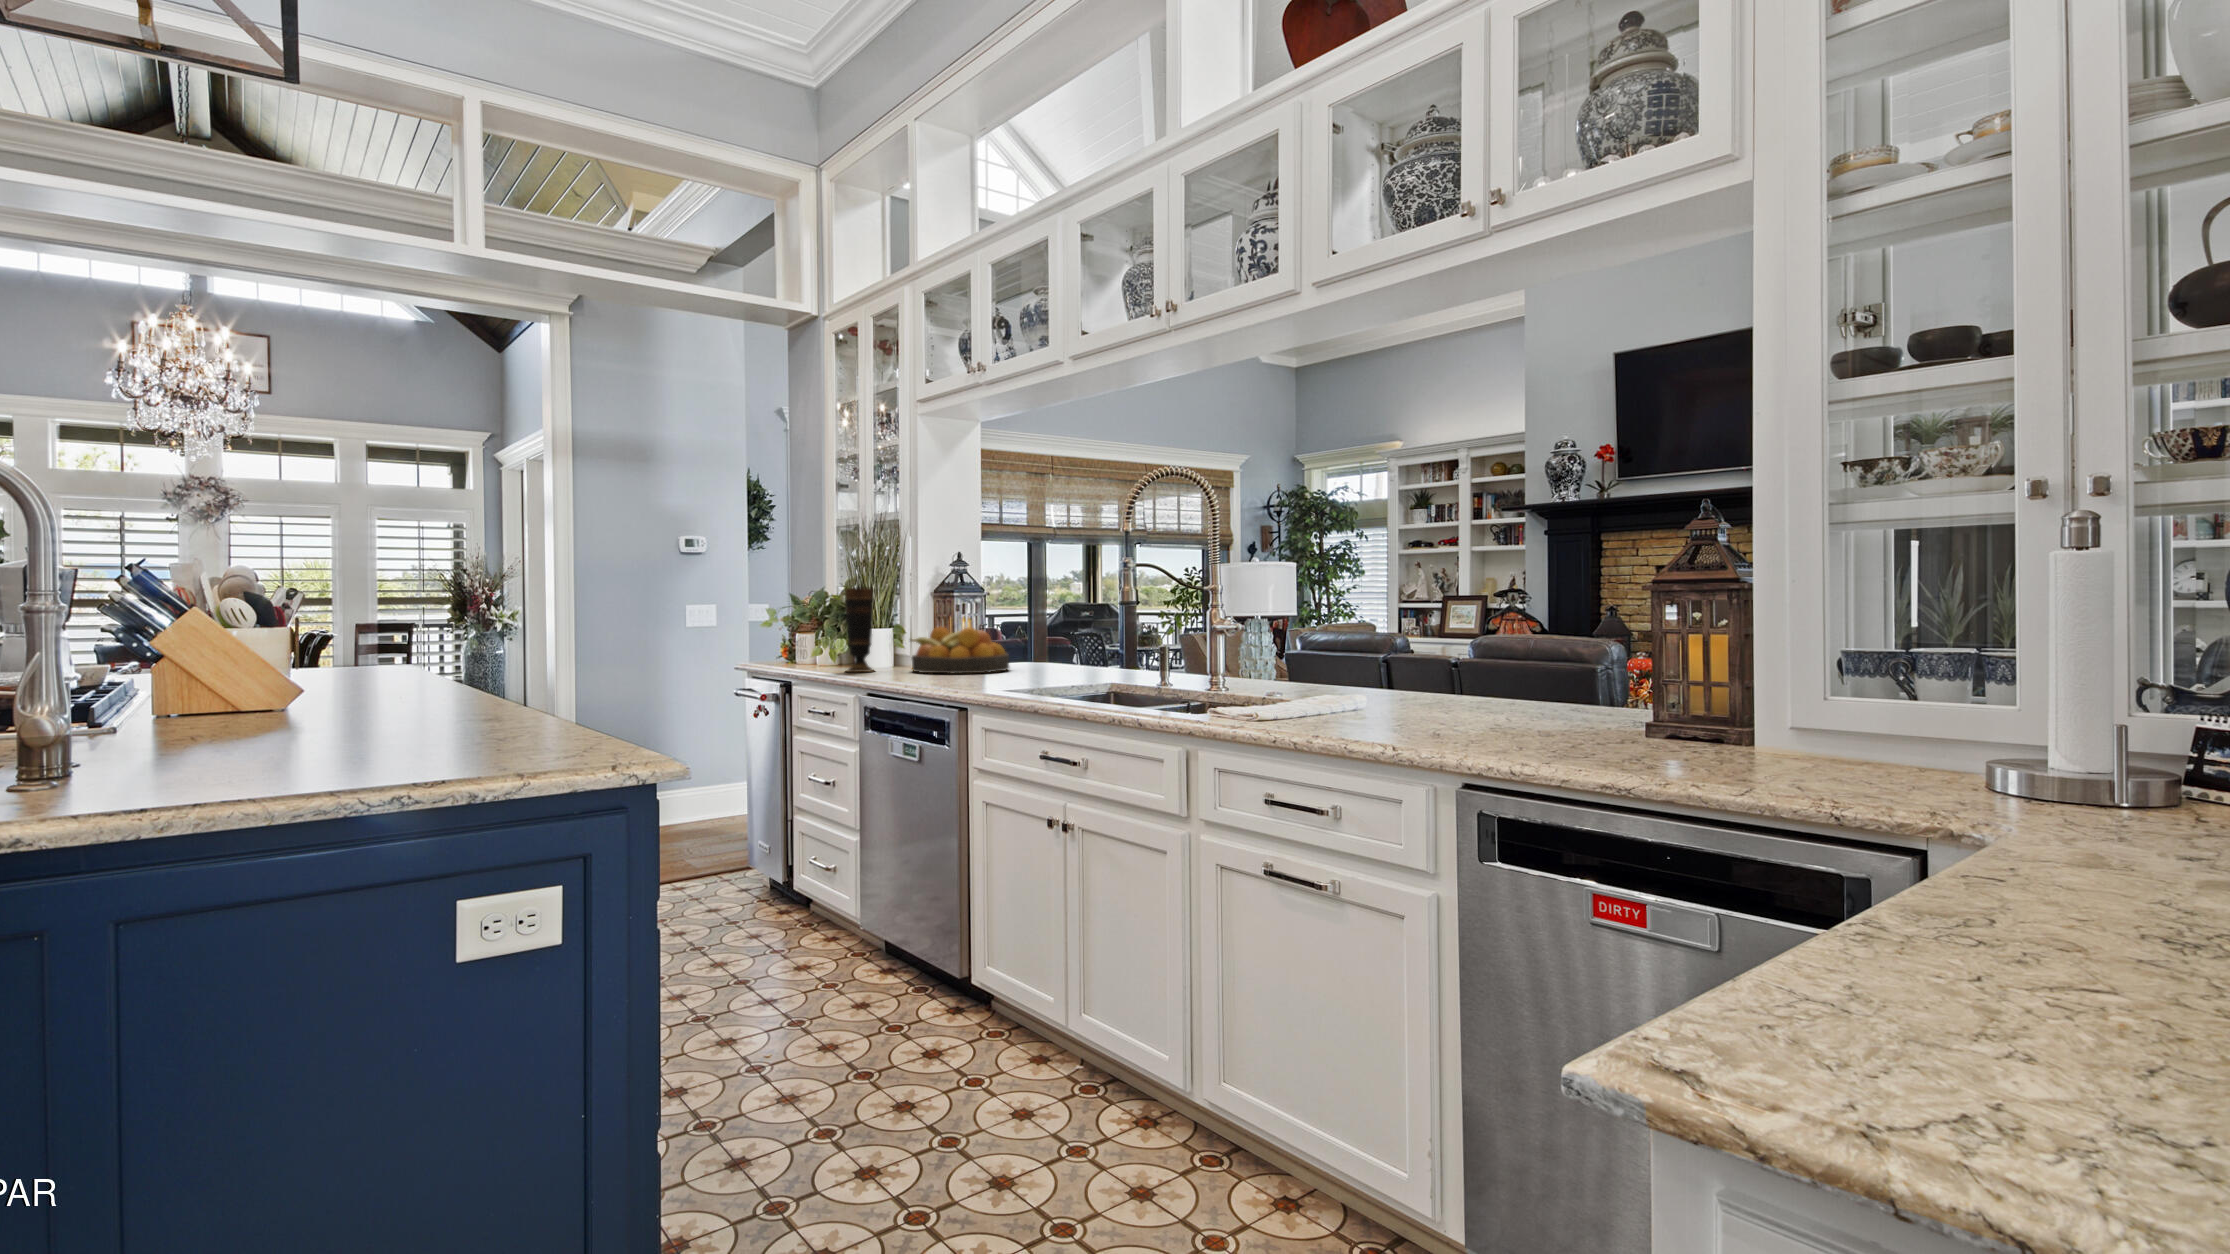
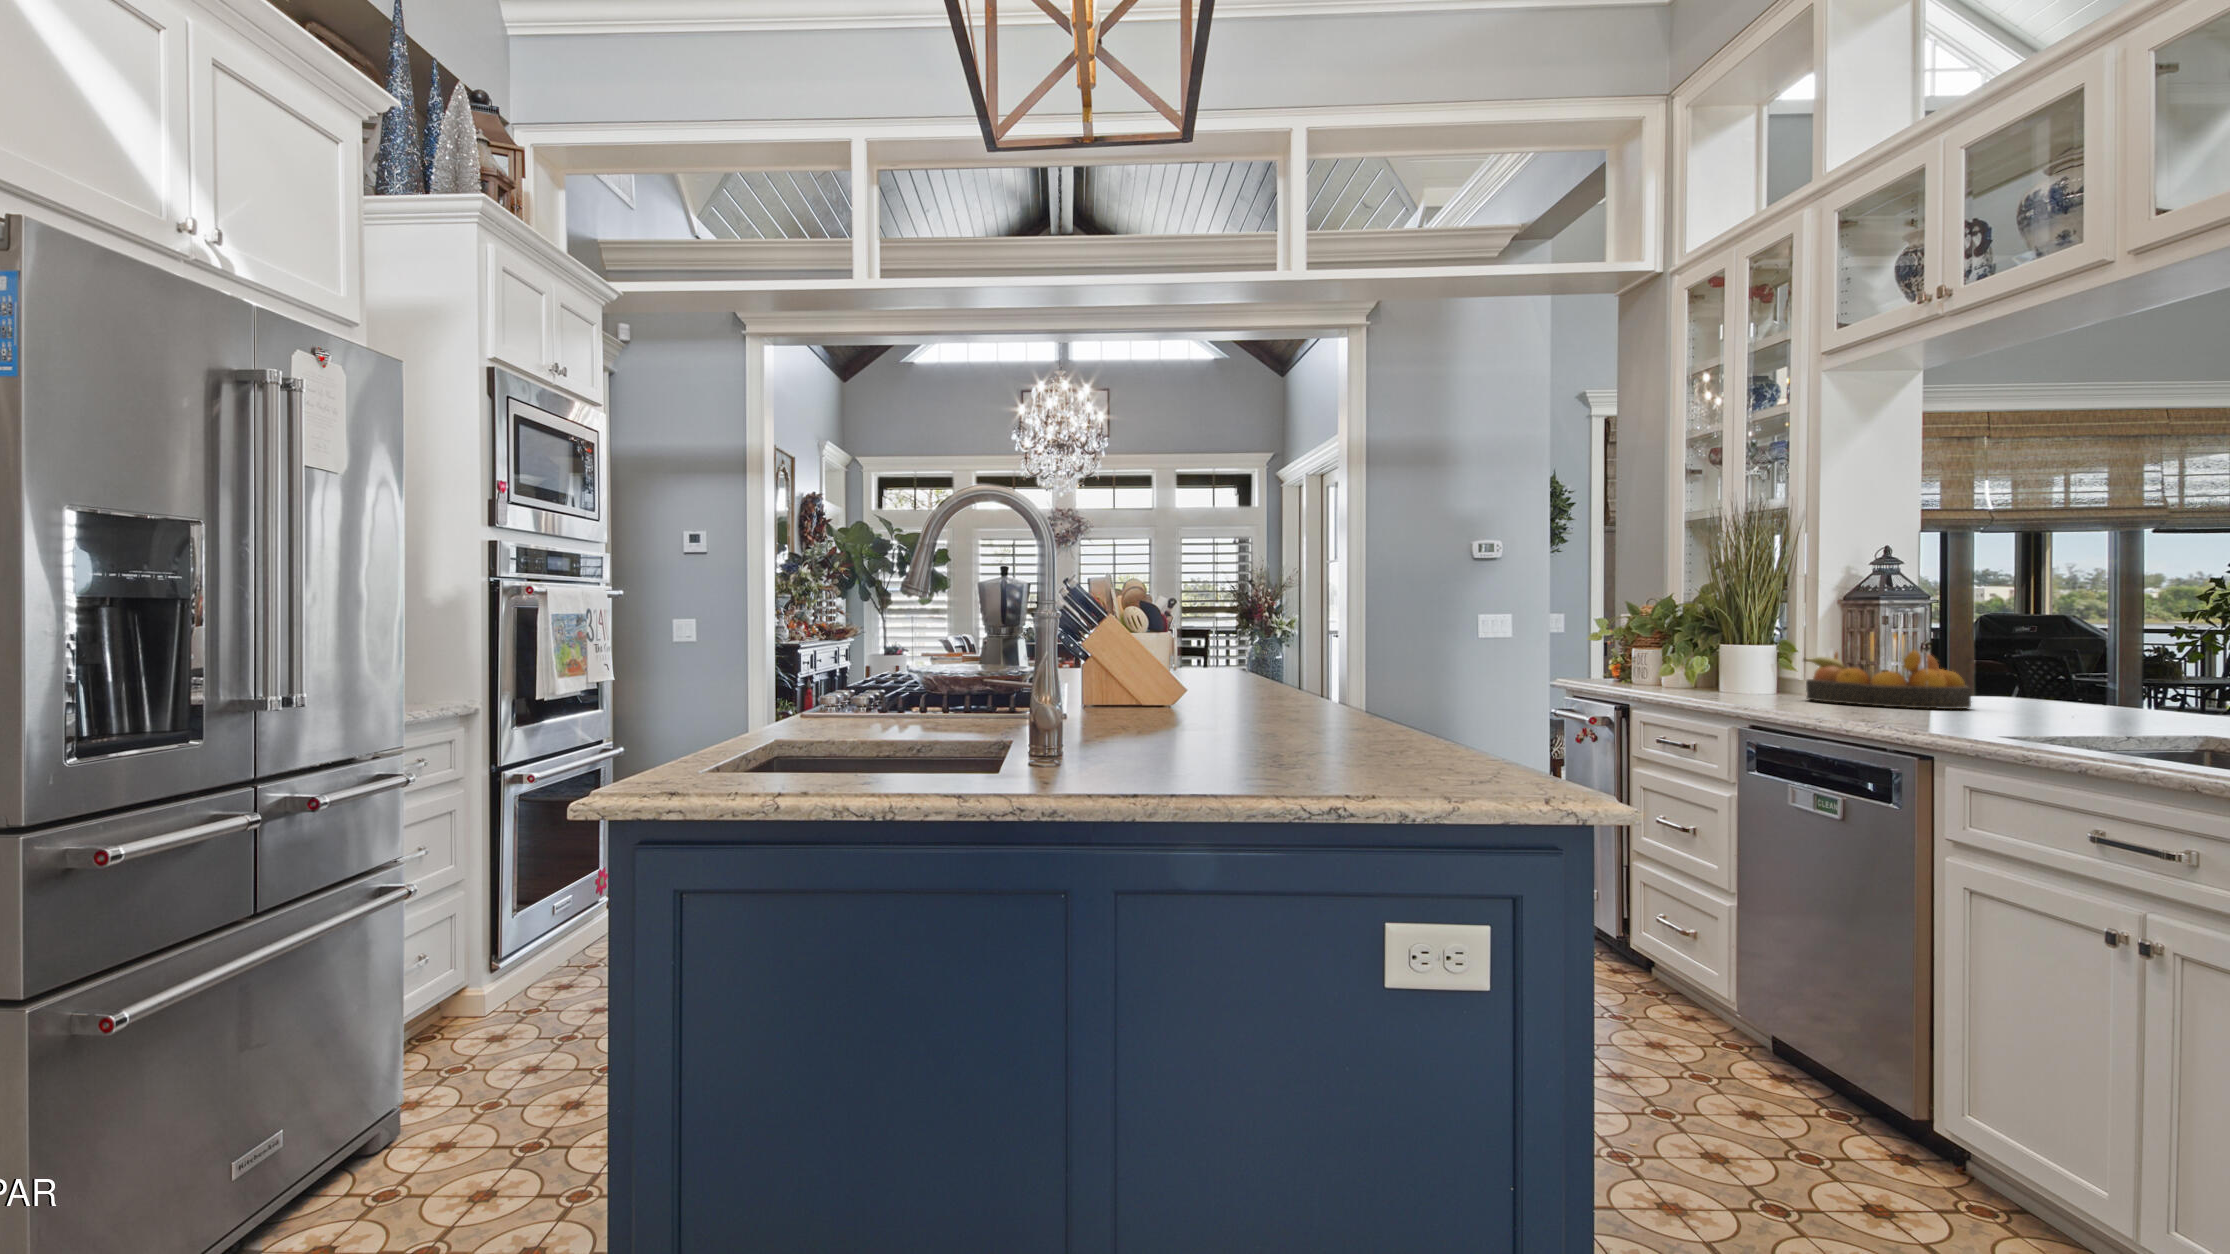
vase: present [845,587,874,672] -> none [1704,592,1750,696]

